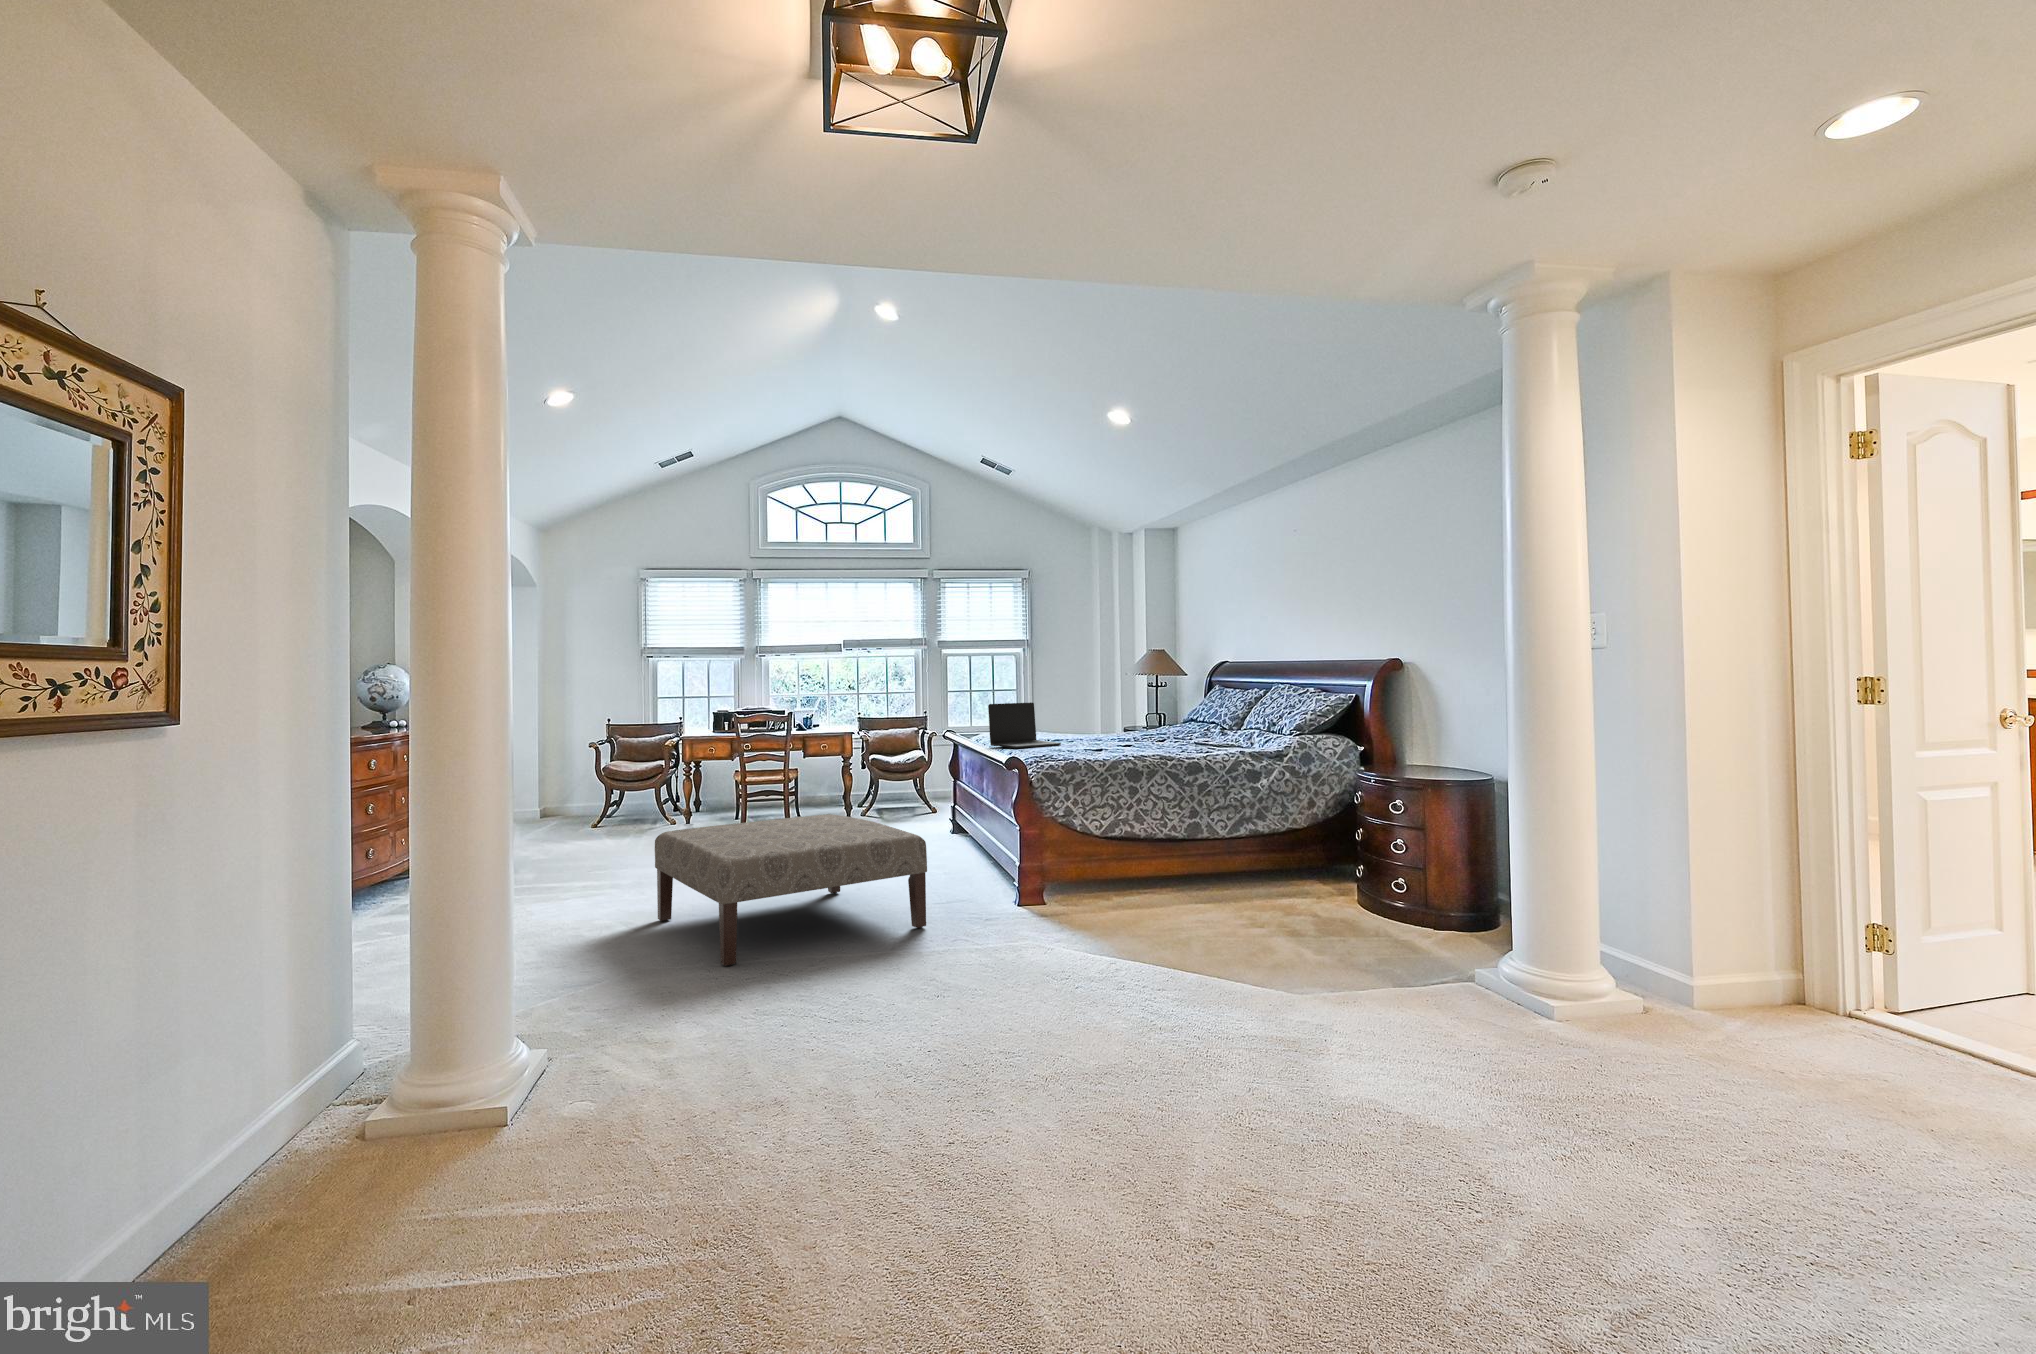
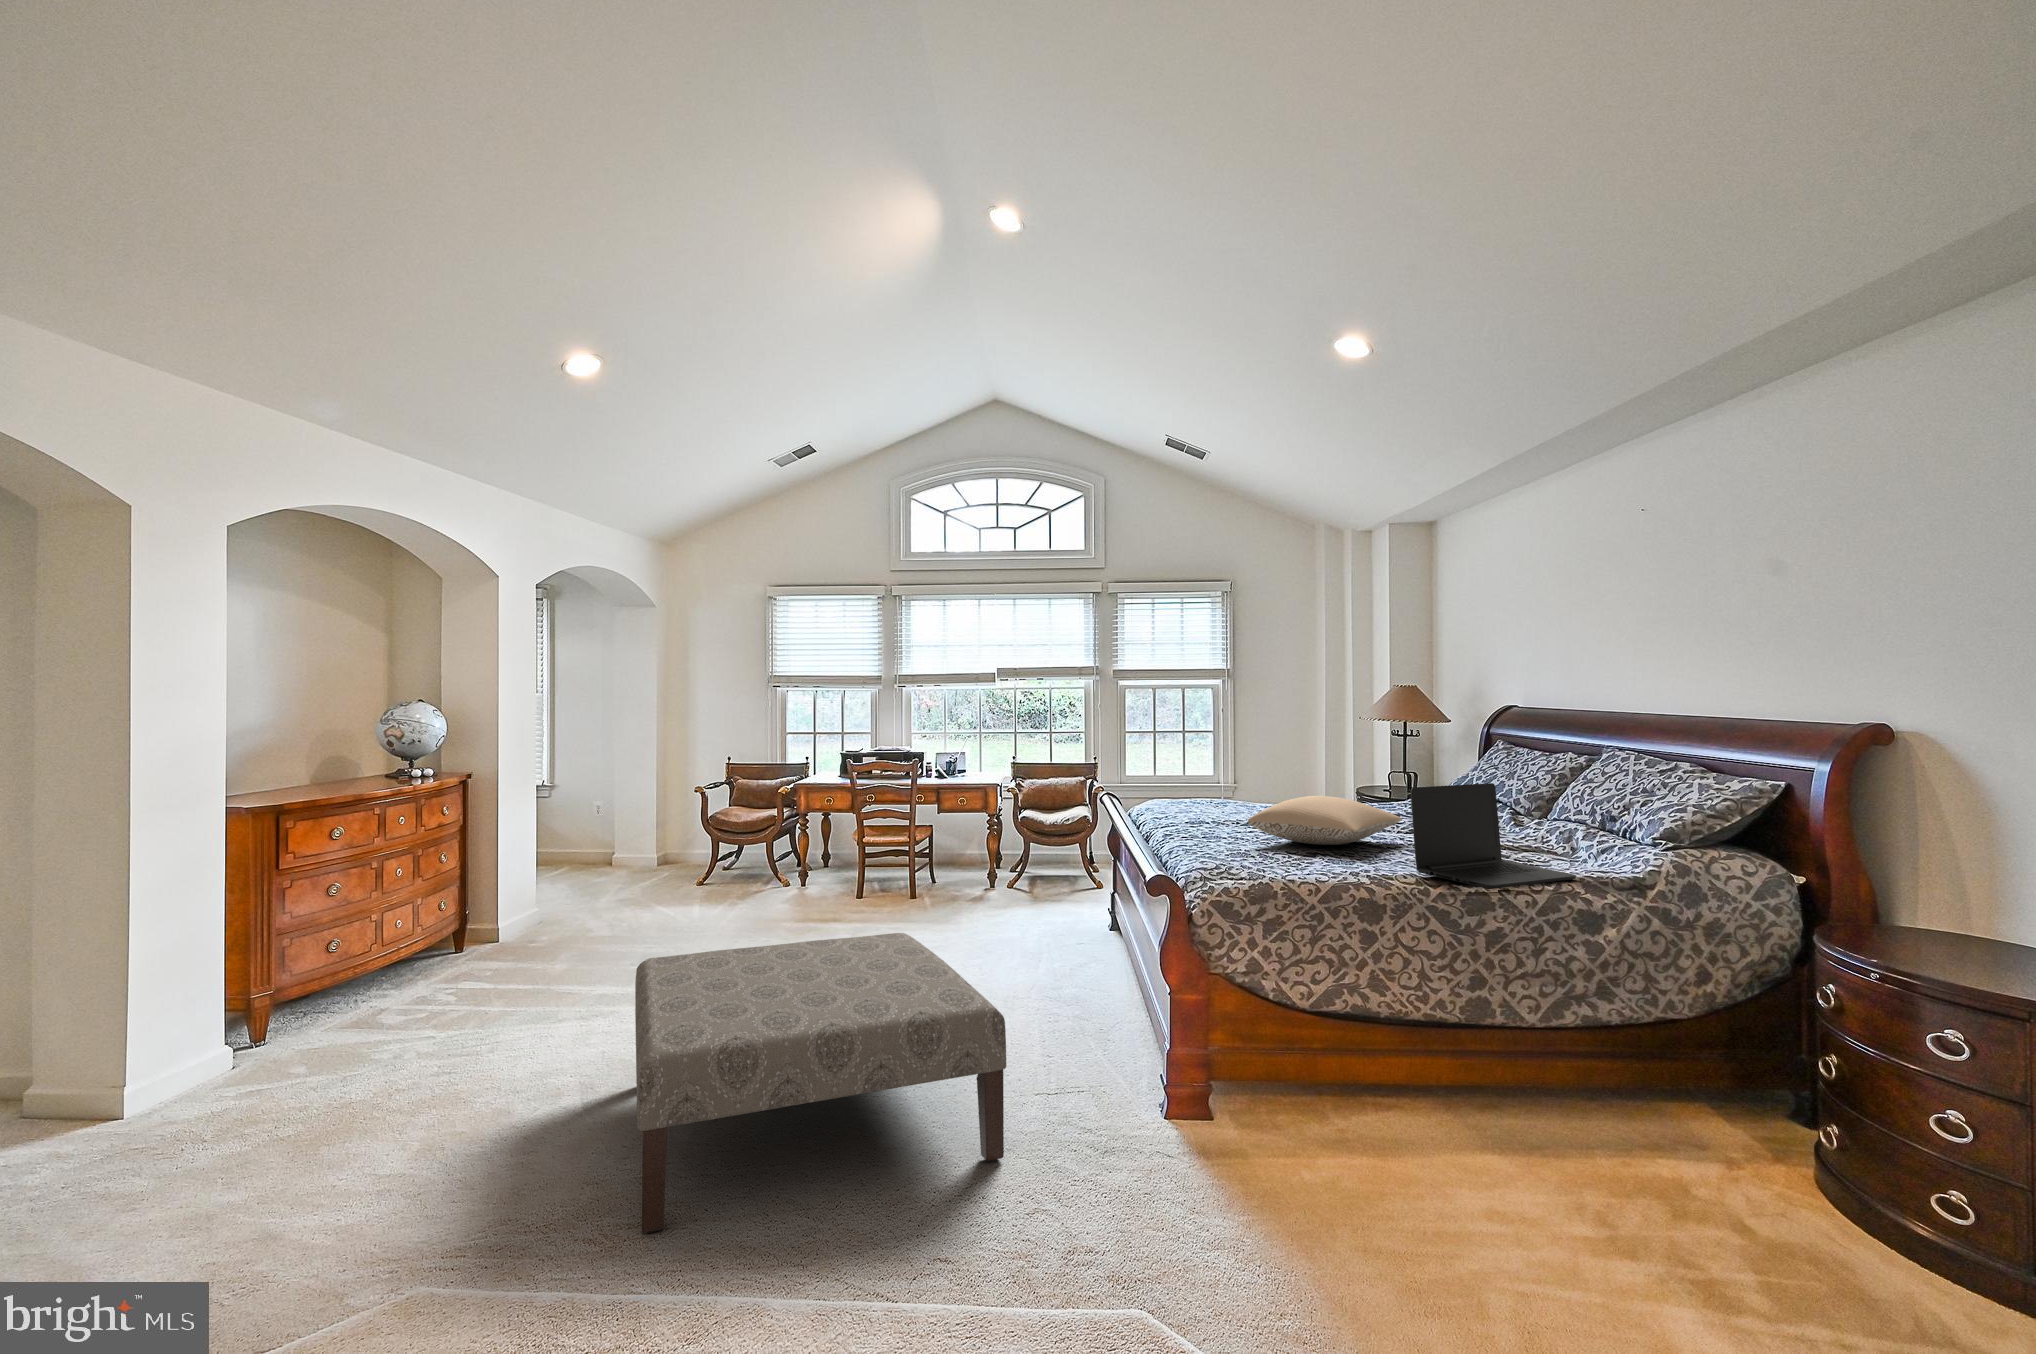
laptop: present [988,702,1061,749] -> present [1410,783,1576,889]
pillow: none [1058,718,1154,748] -> present [1248,796,1402,845]

